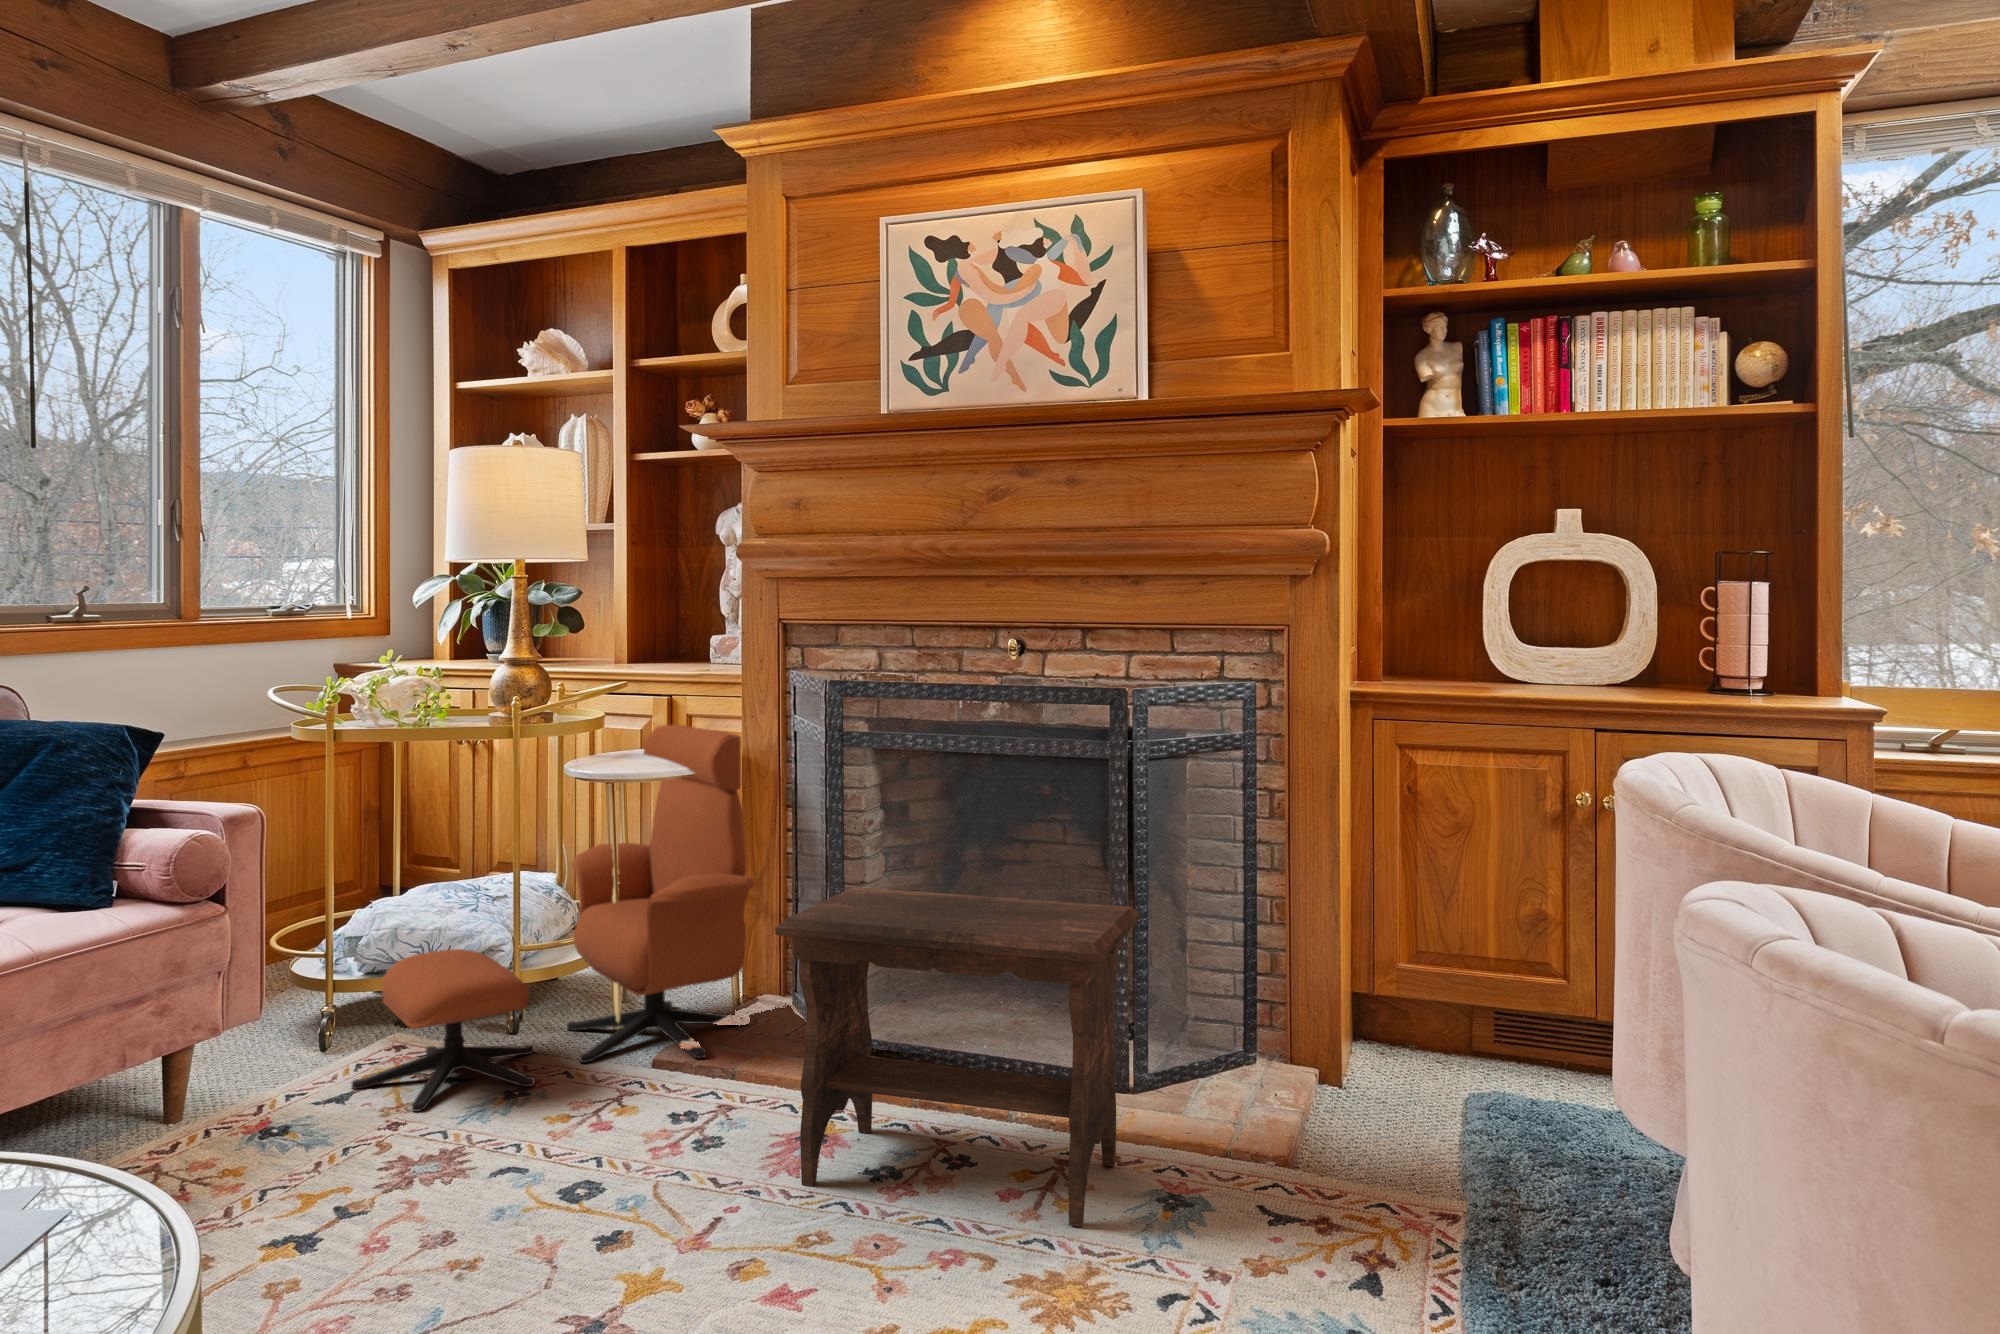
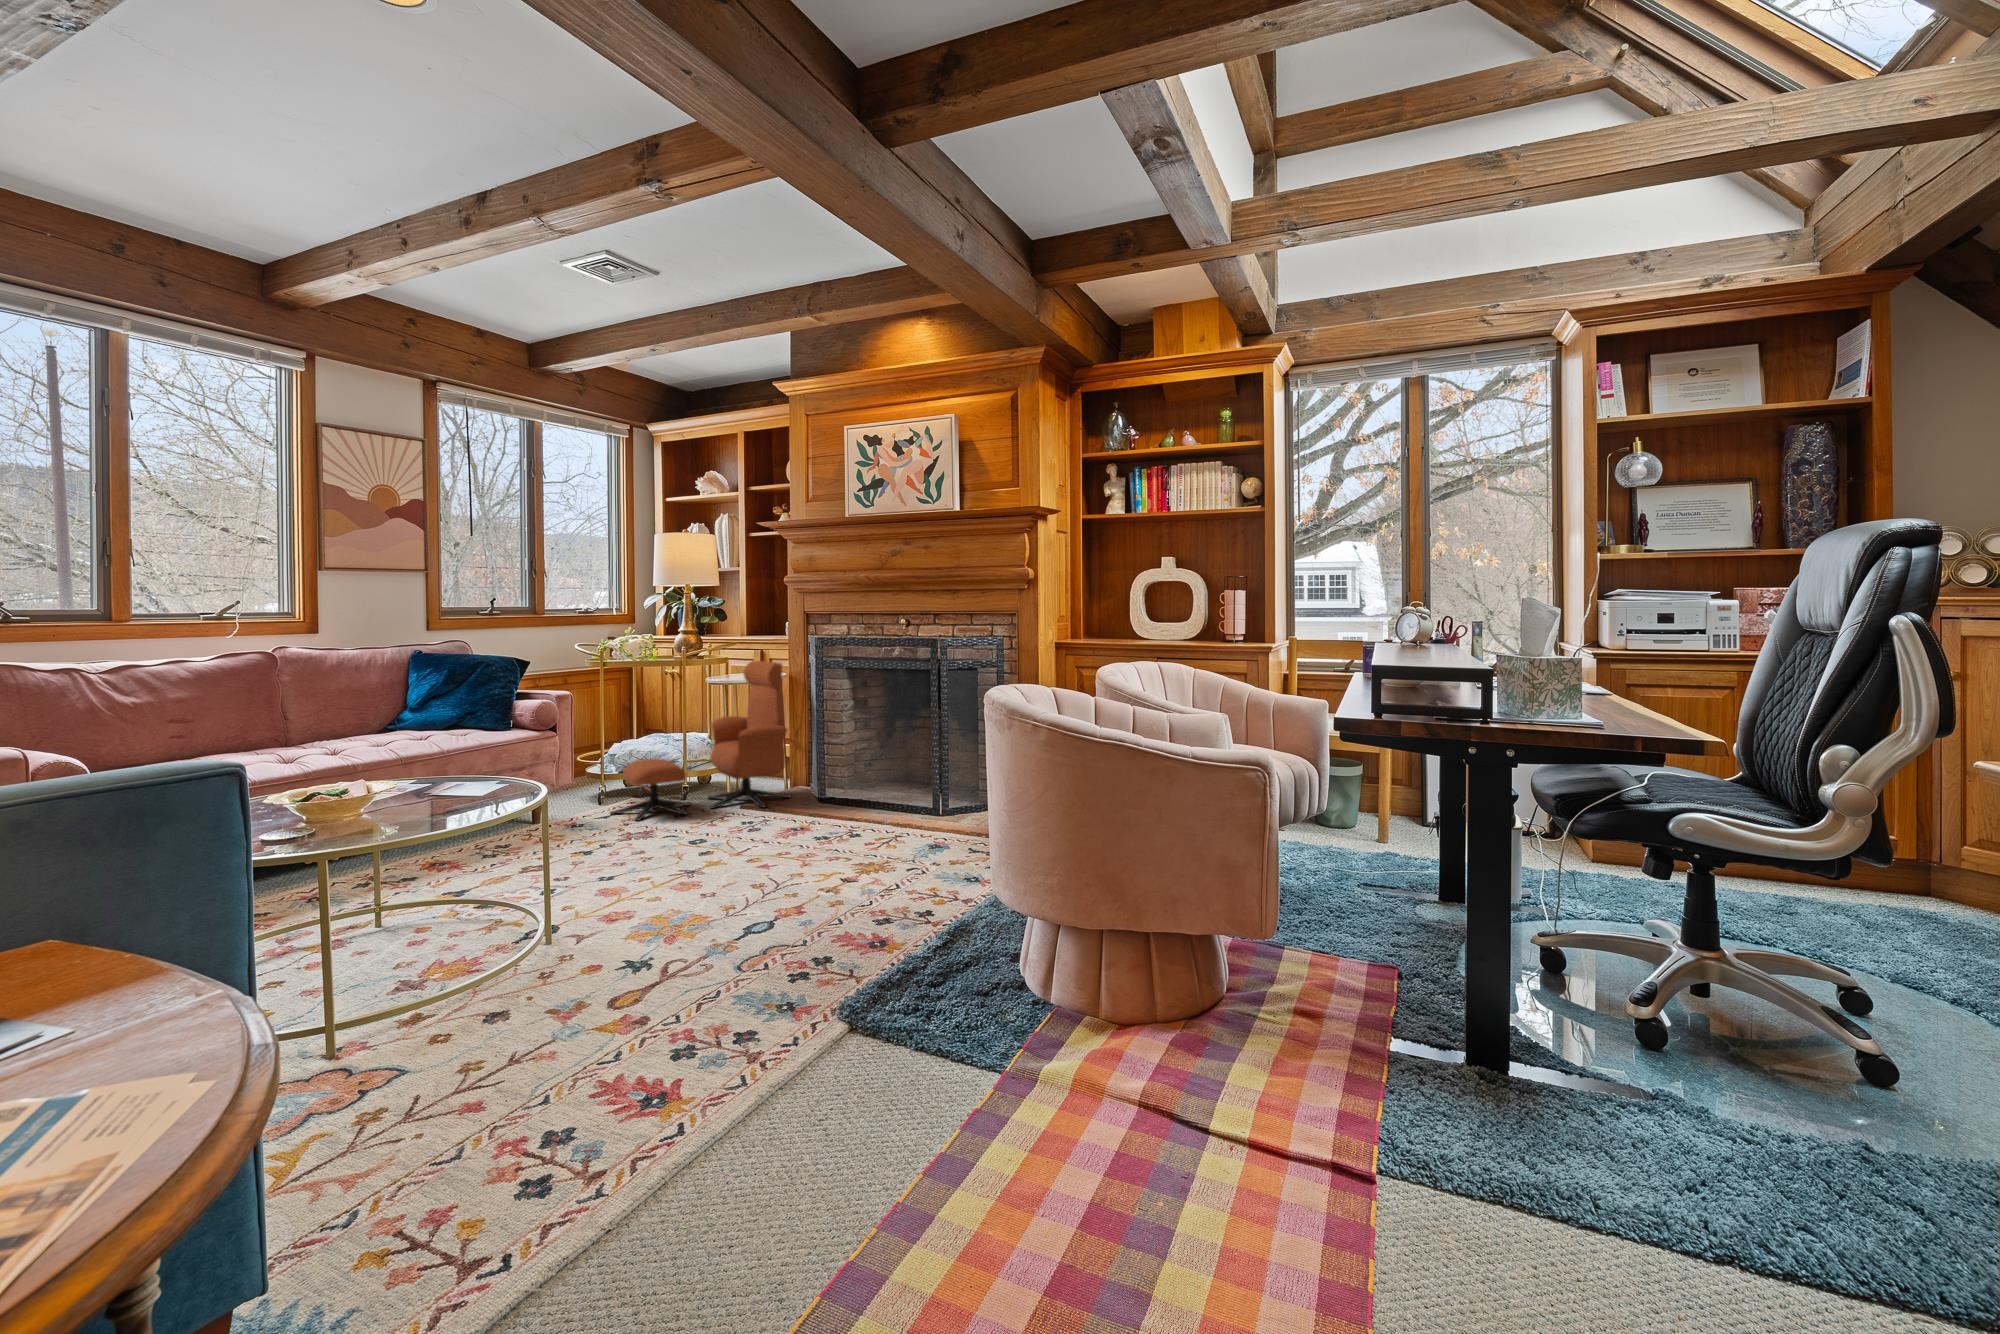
footstool: present [775,887,1140,1227] -> none [776,724,932,853]

